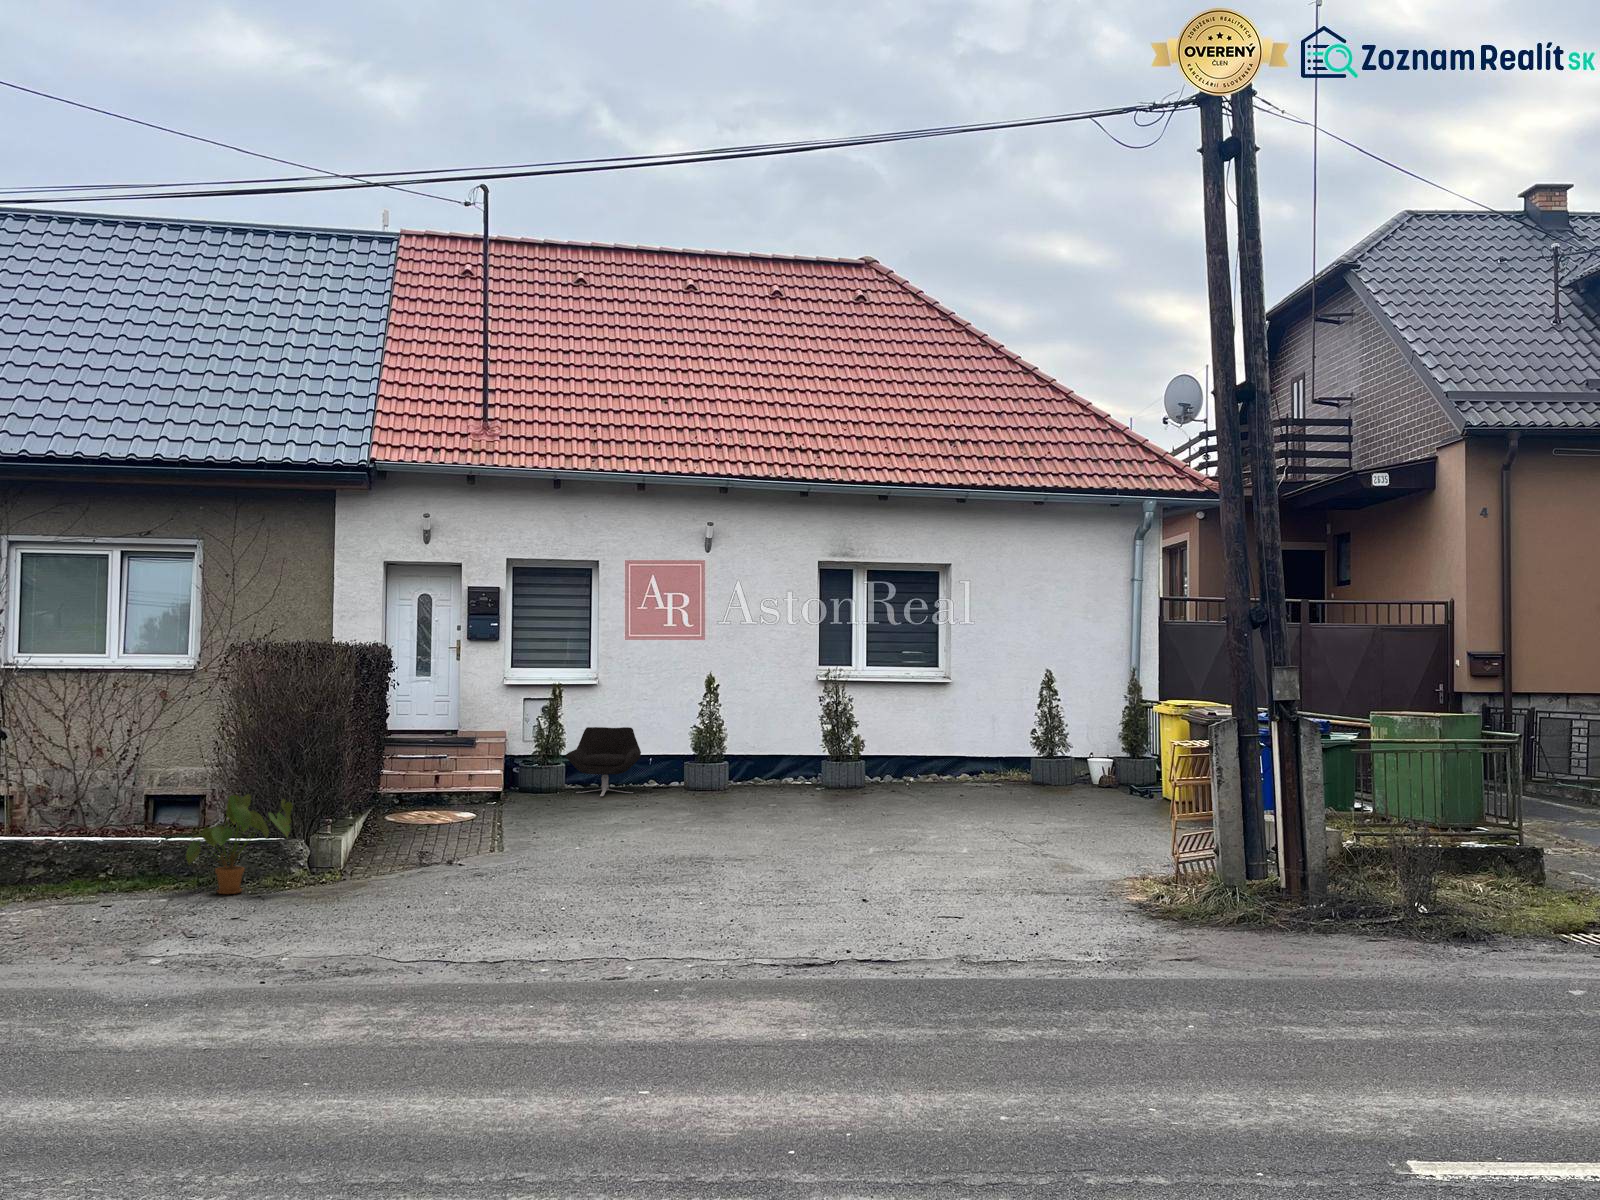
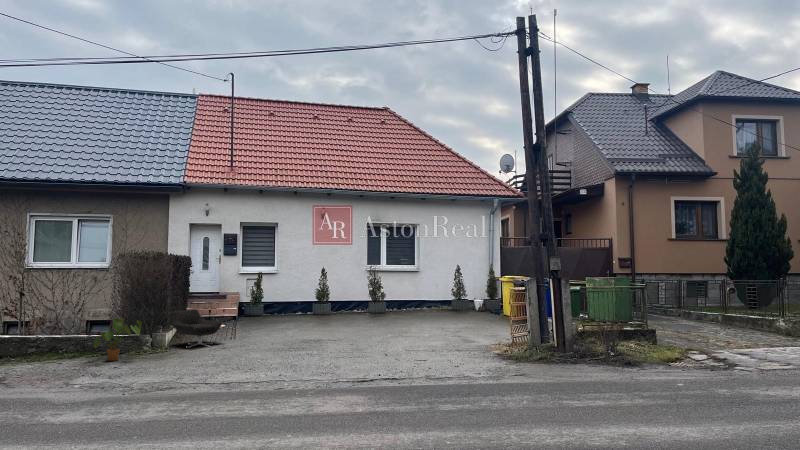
lounge chair: present [566,727,641,796] -> present [173,309,222,347]

